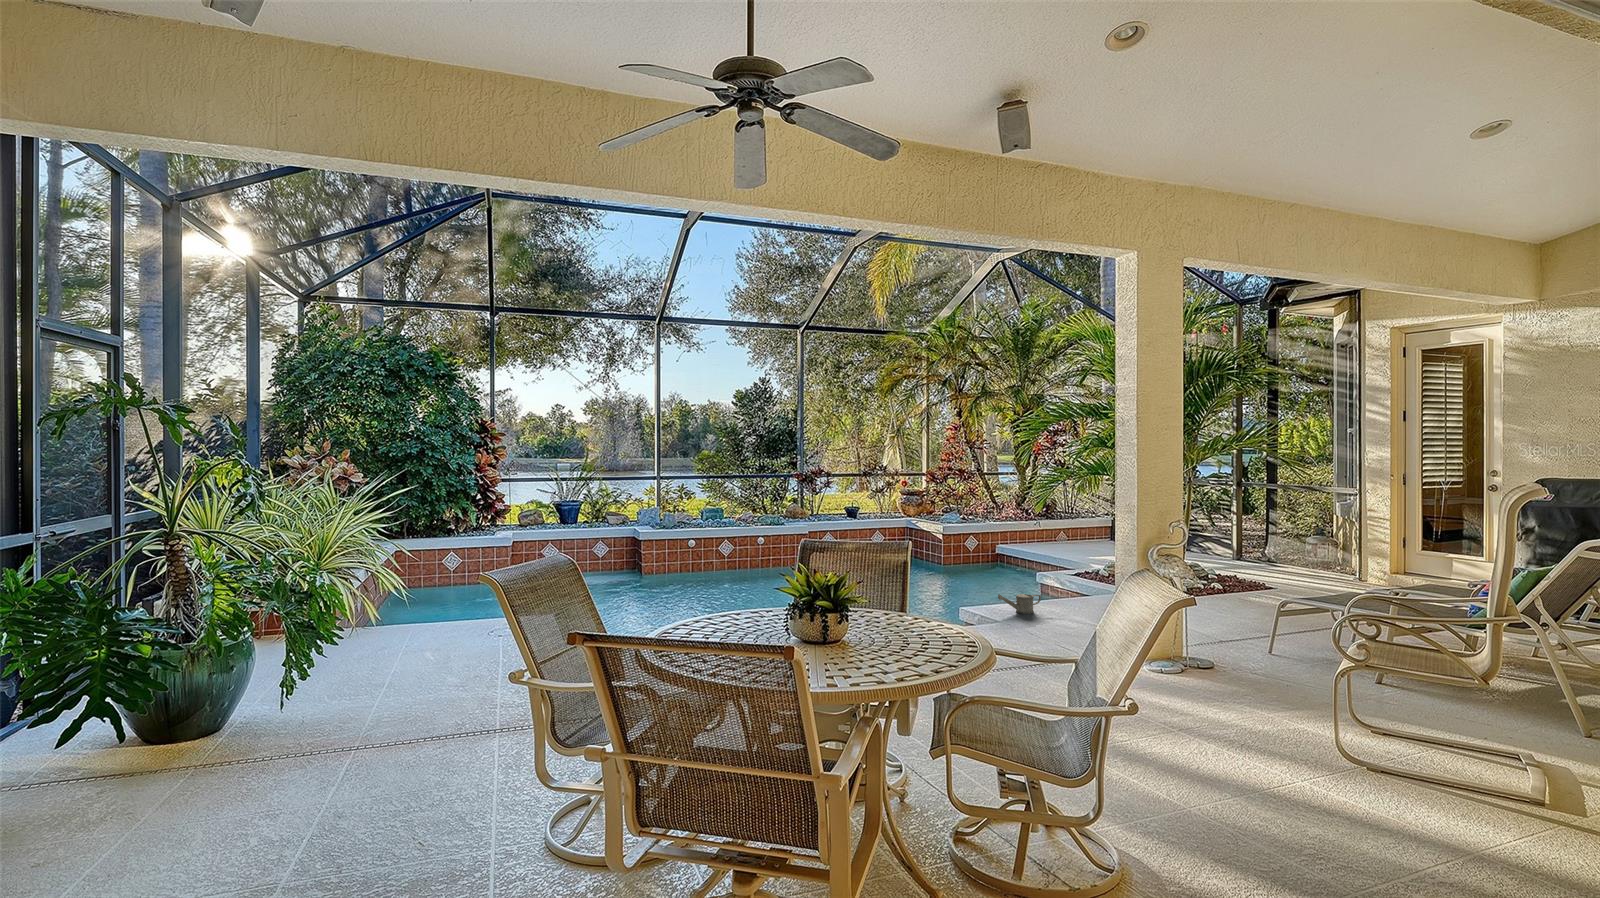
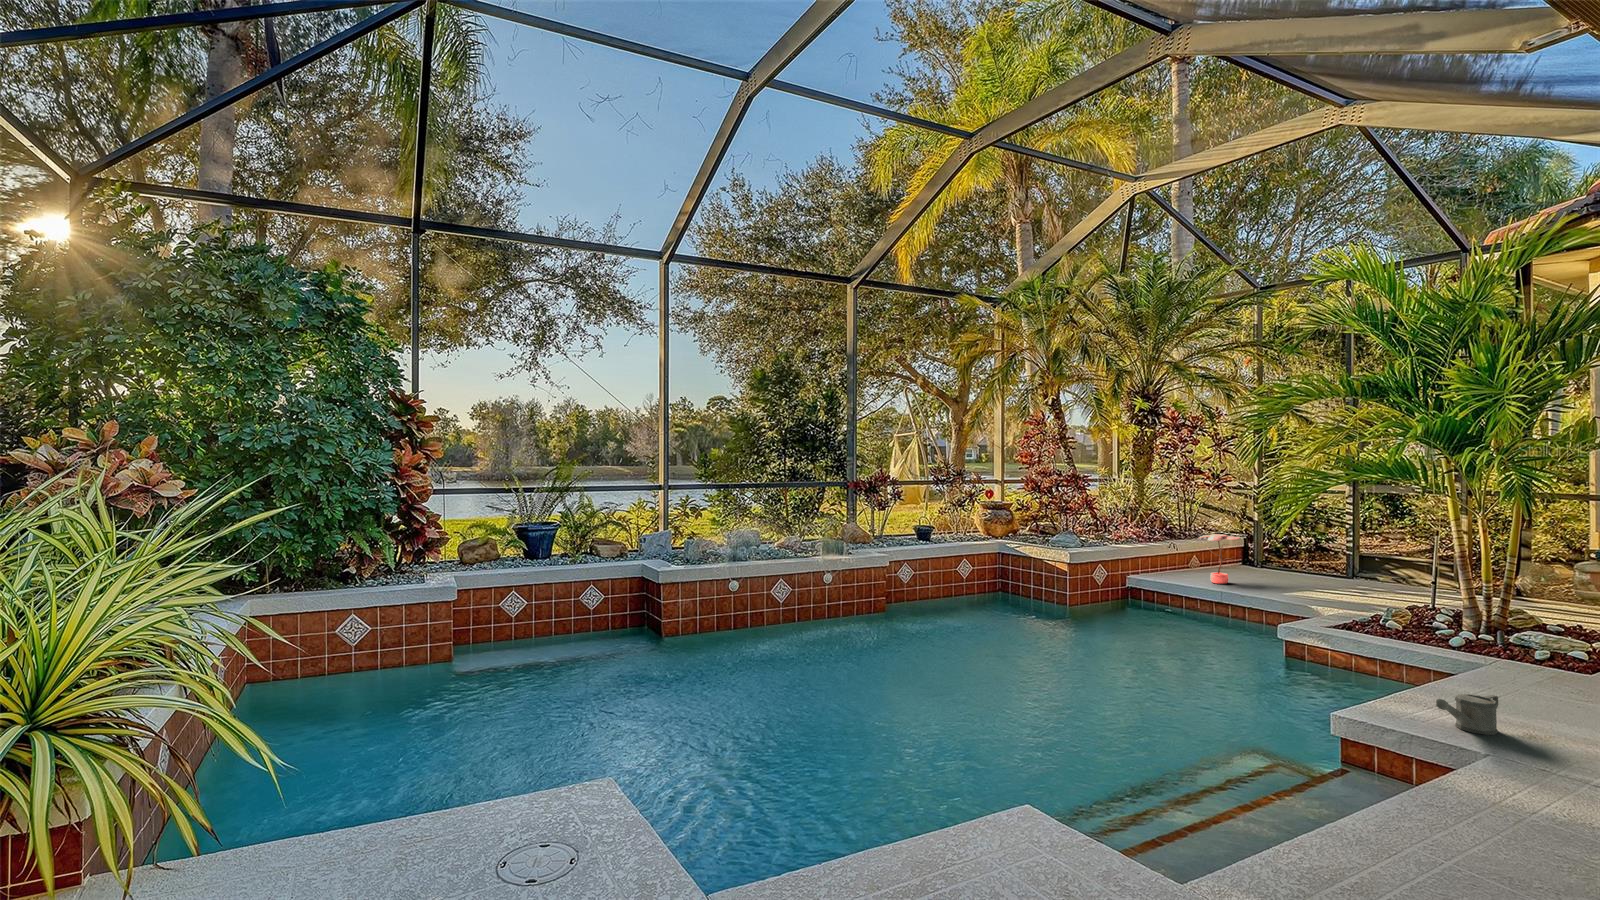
potted plant: none [1047,514,1074,551] -> present [1199,534,1240,584]

